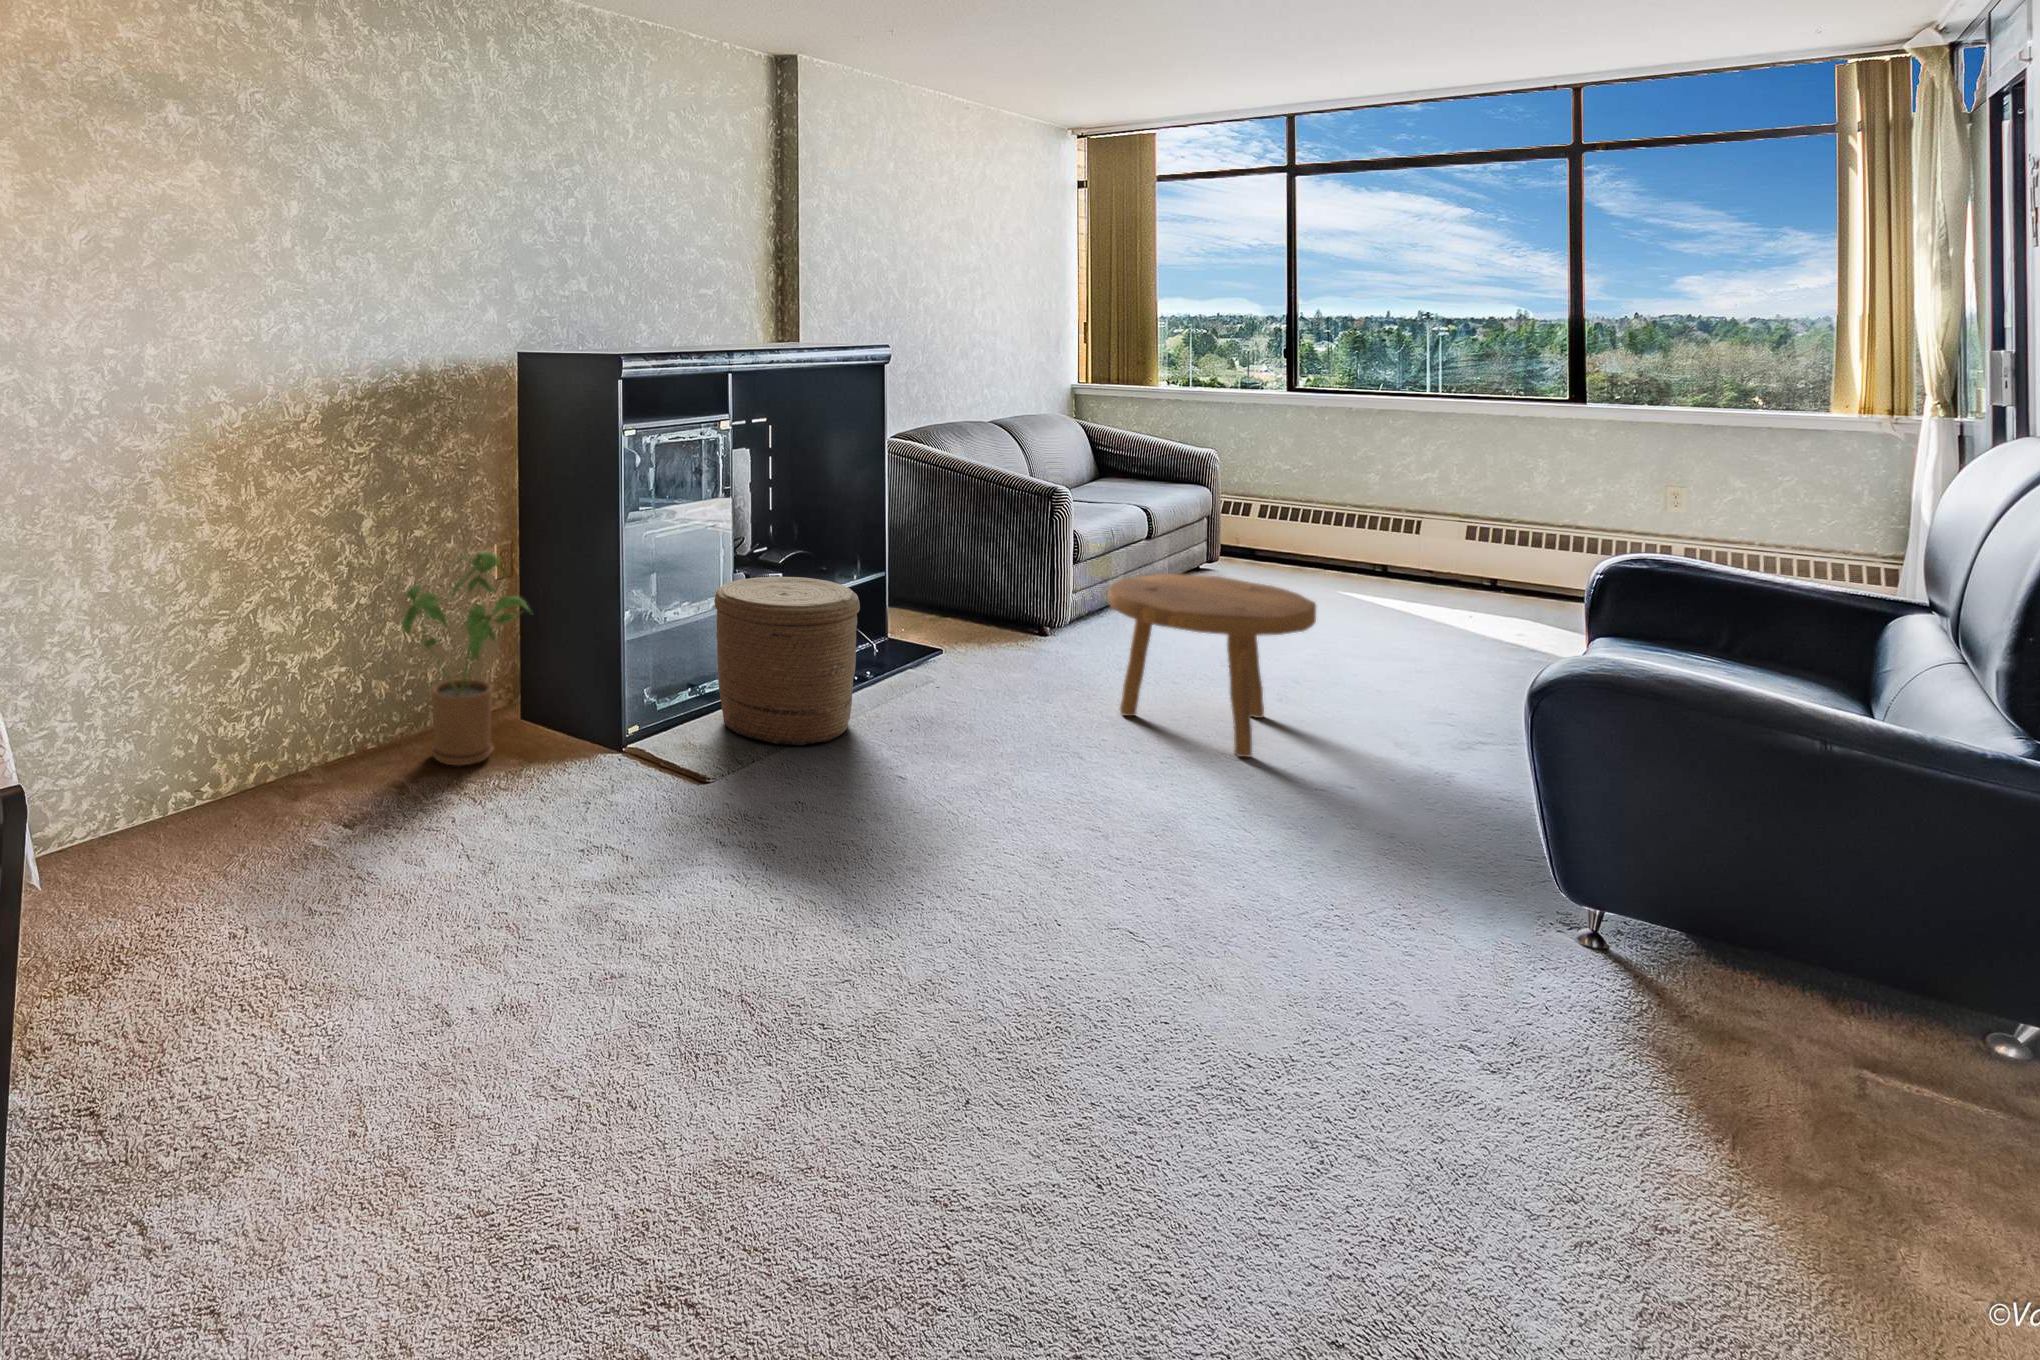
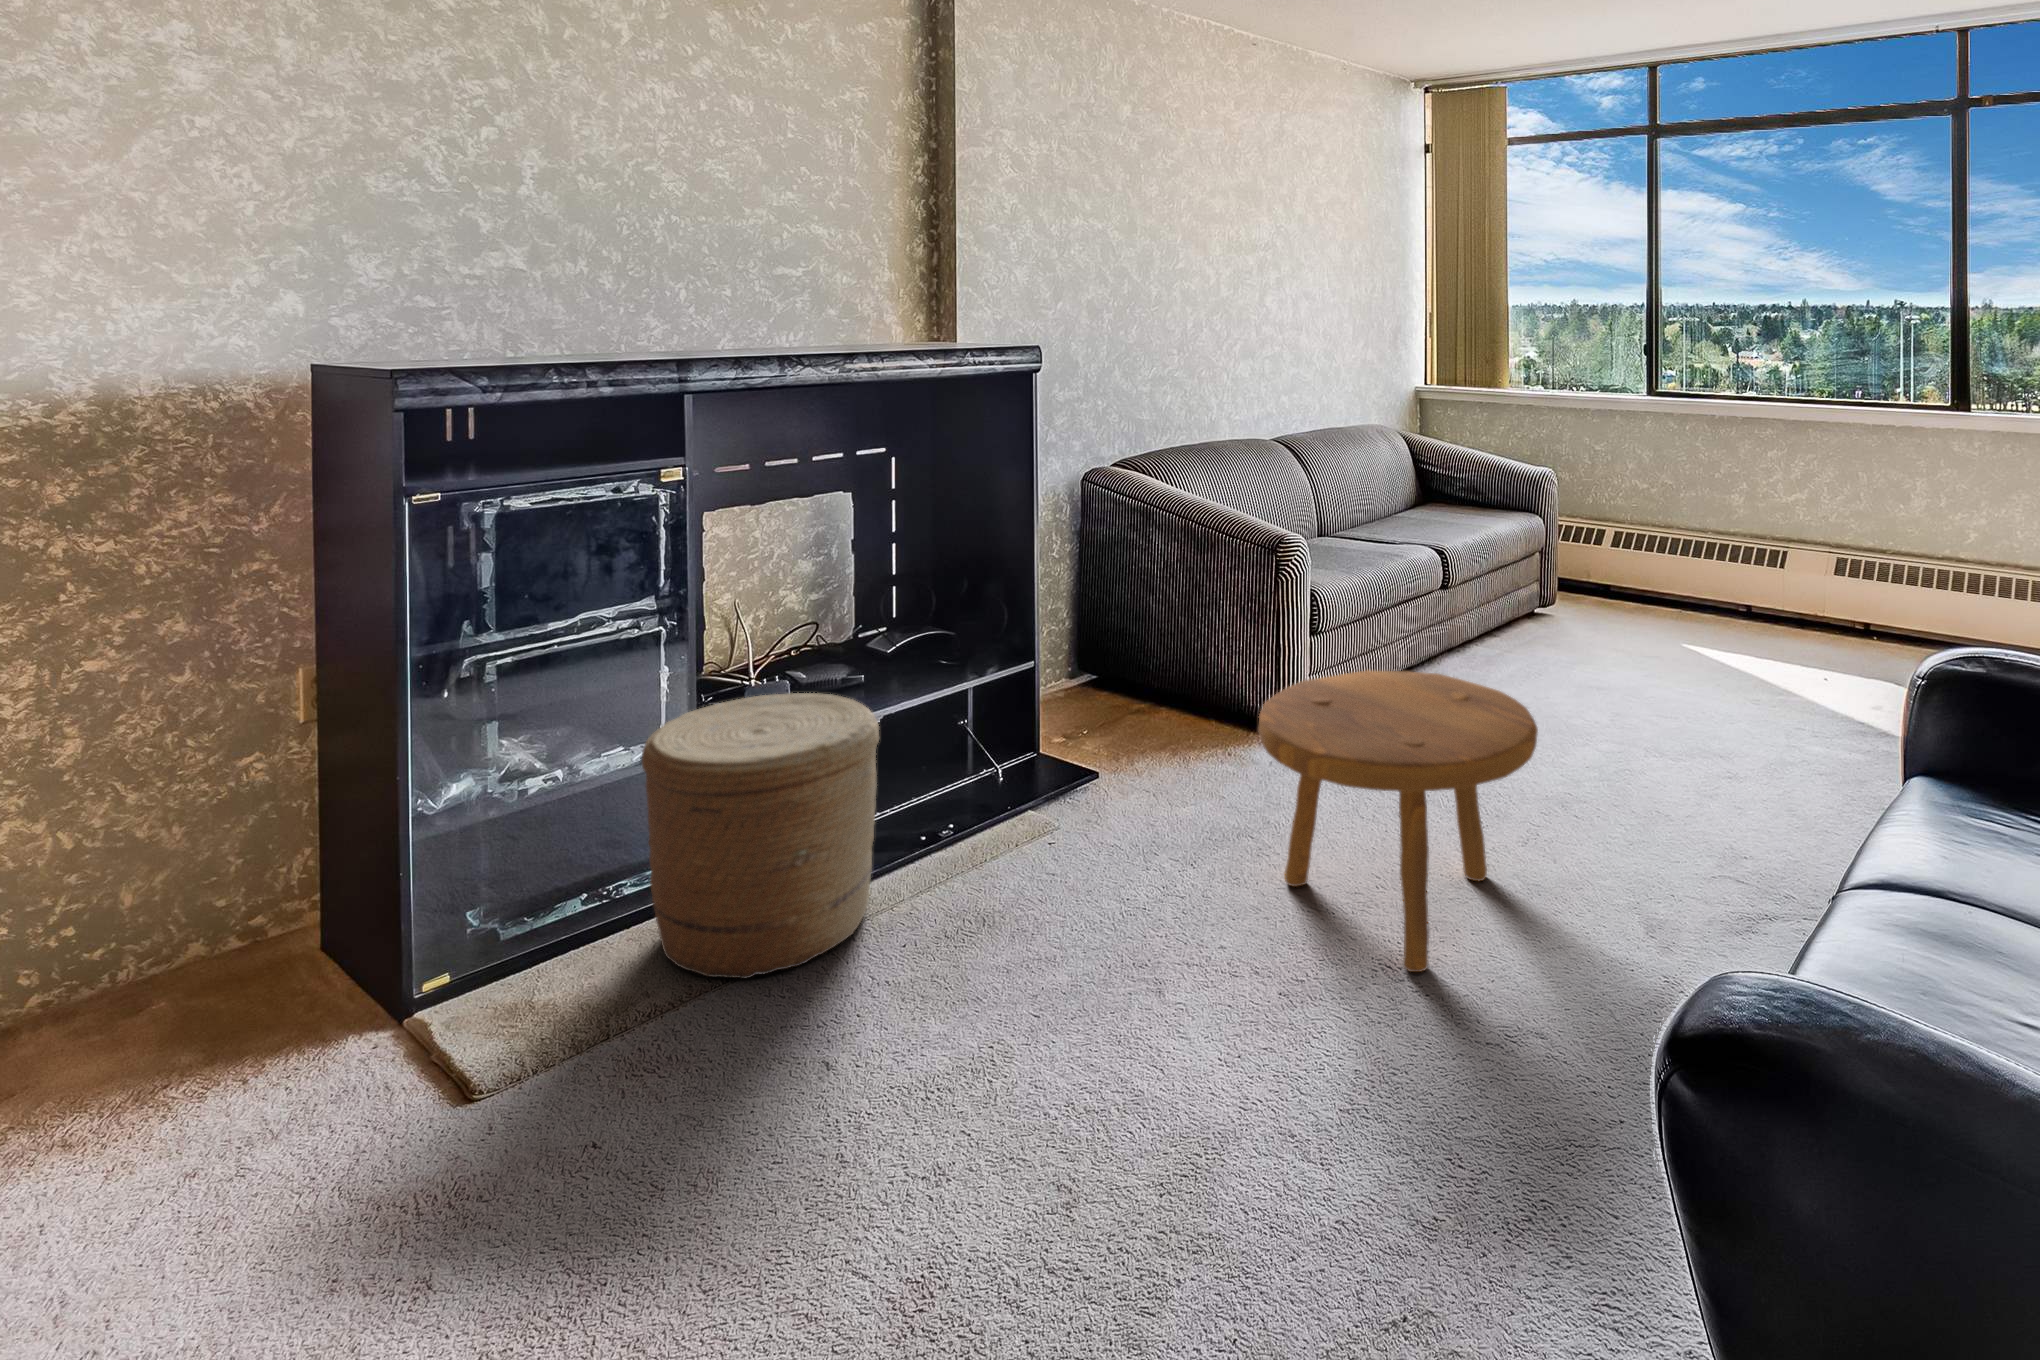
house plant: present [402,552,533,765] -> none [12,691,265,1061]

